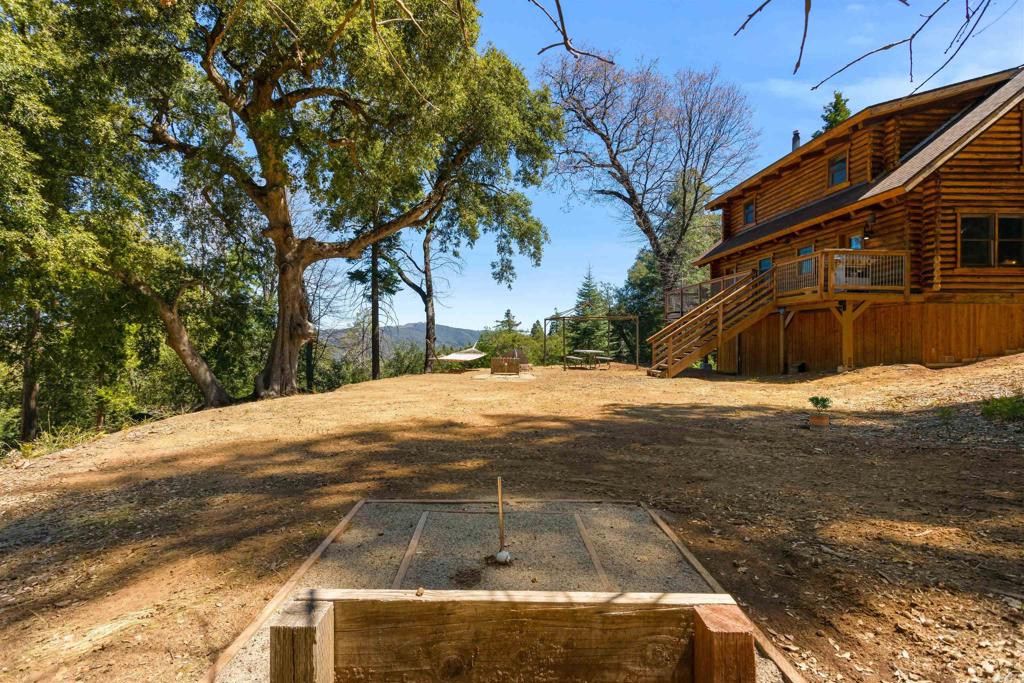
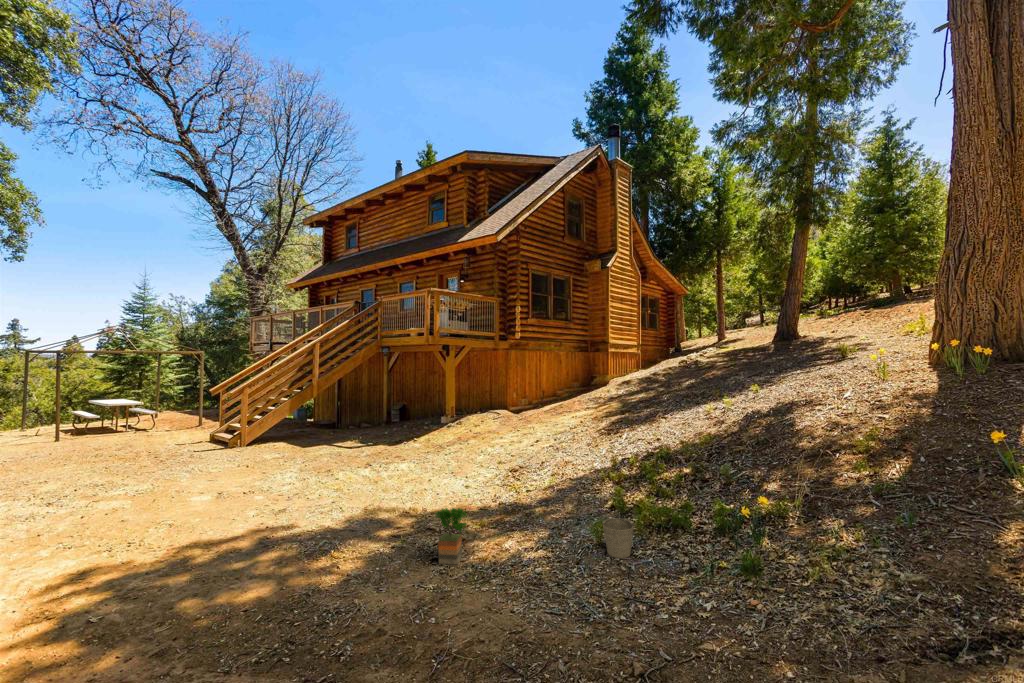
bucket: none [963,419,999,448] -> present [602,518,634,558]

